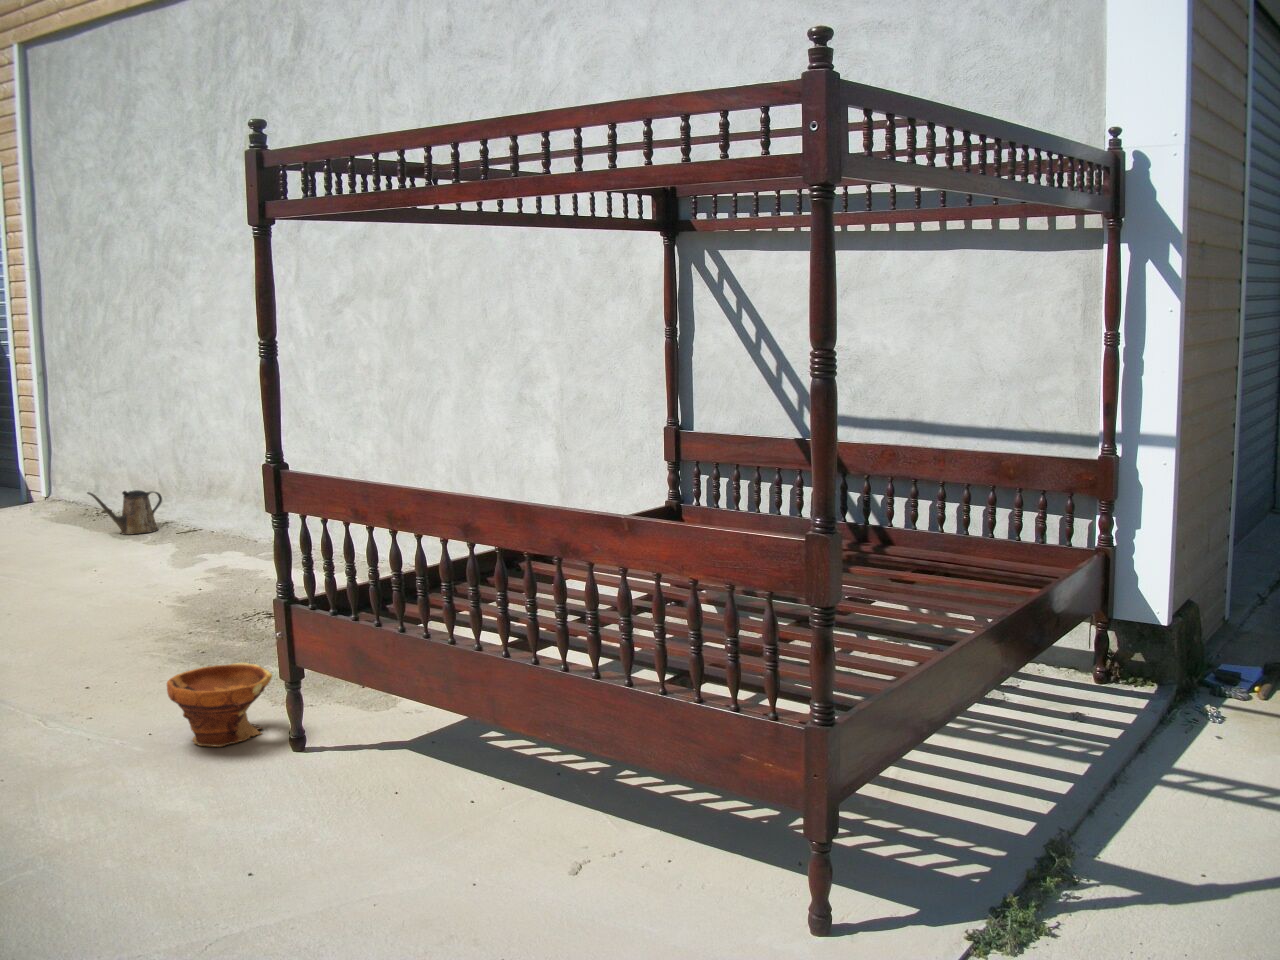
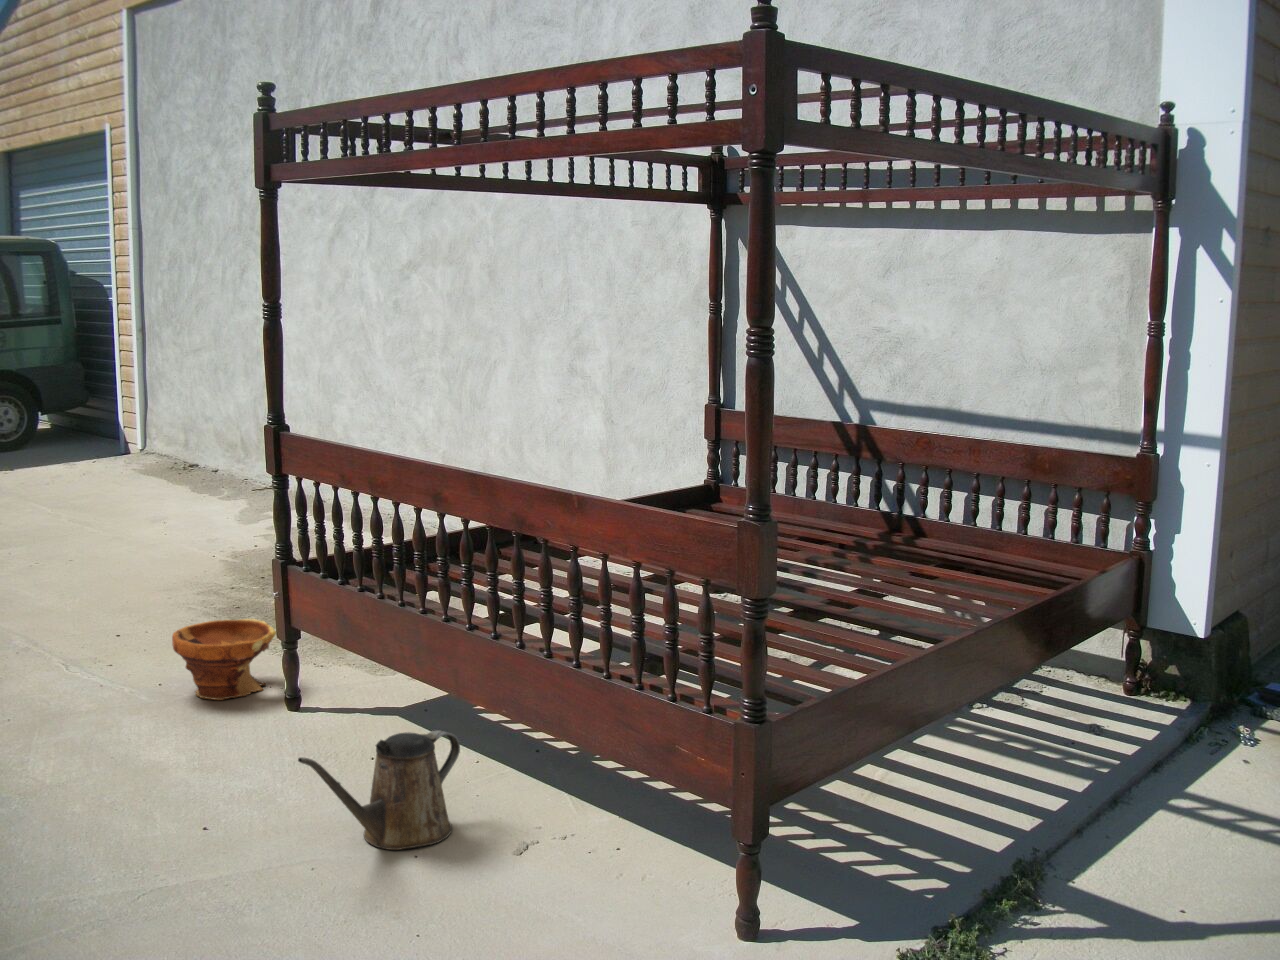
watering can: present [87,490,162,535] -> present [298,730,460,850]

